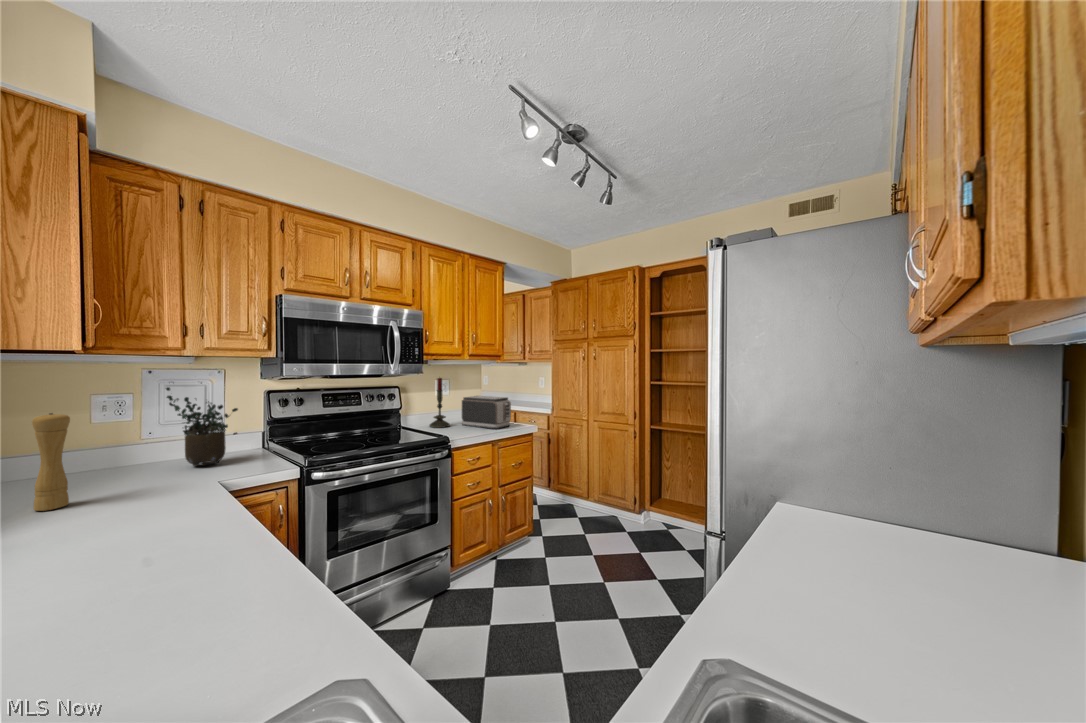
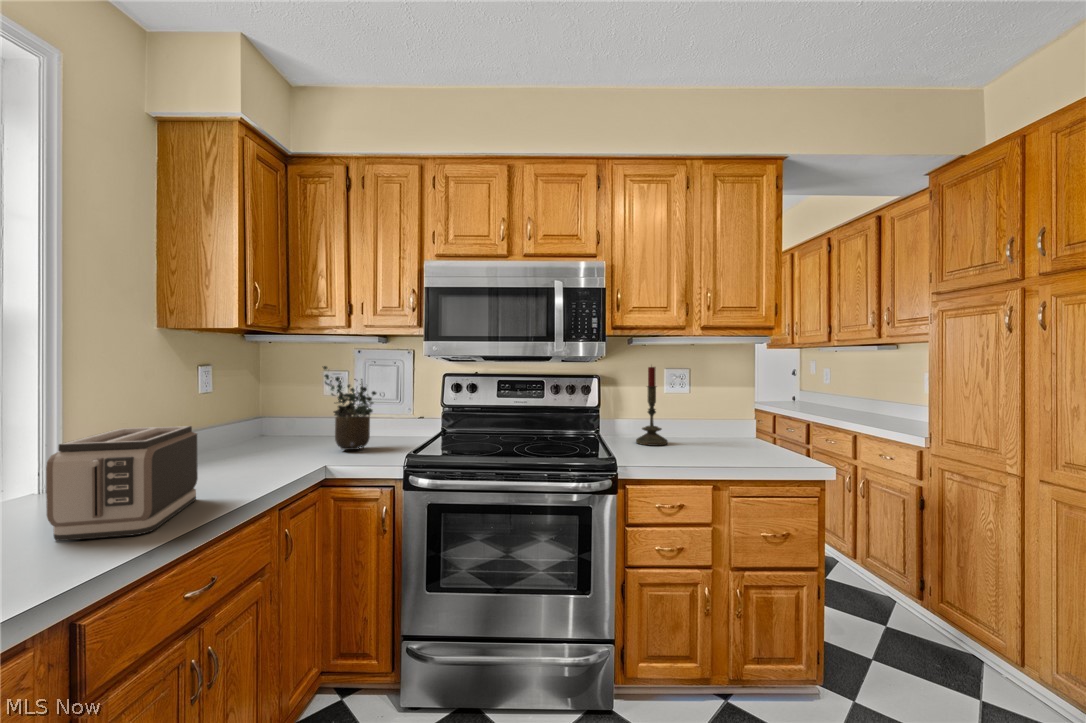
toaster: present [462,396,511,429] -> present [46,426,198,541]
pepper mill: present [32,413,70,511] -> none [198,382,222,467]

